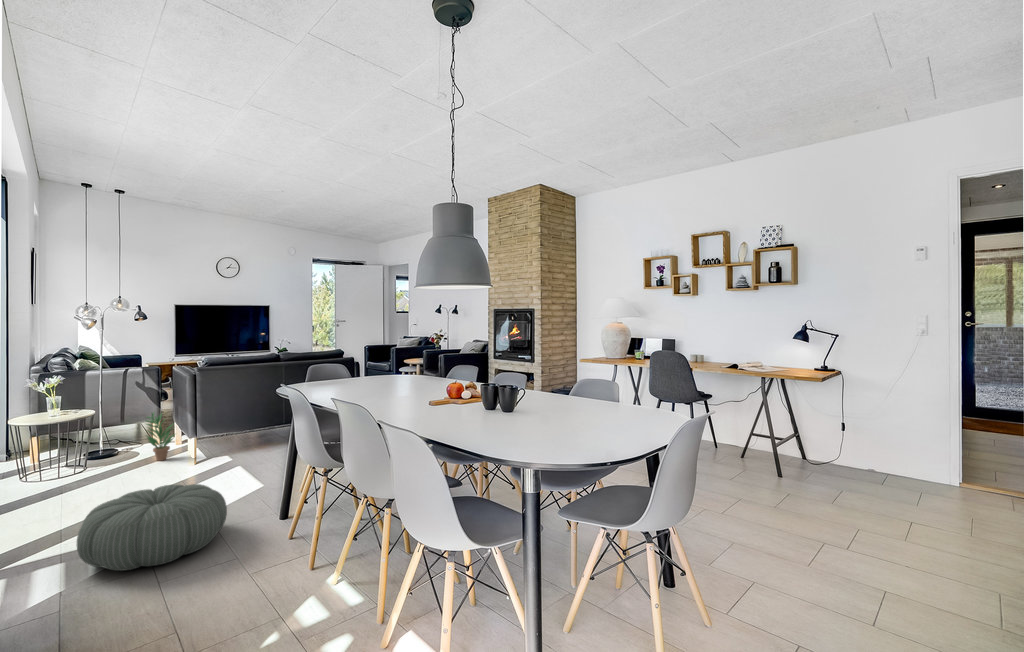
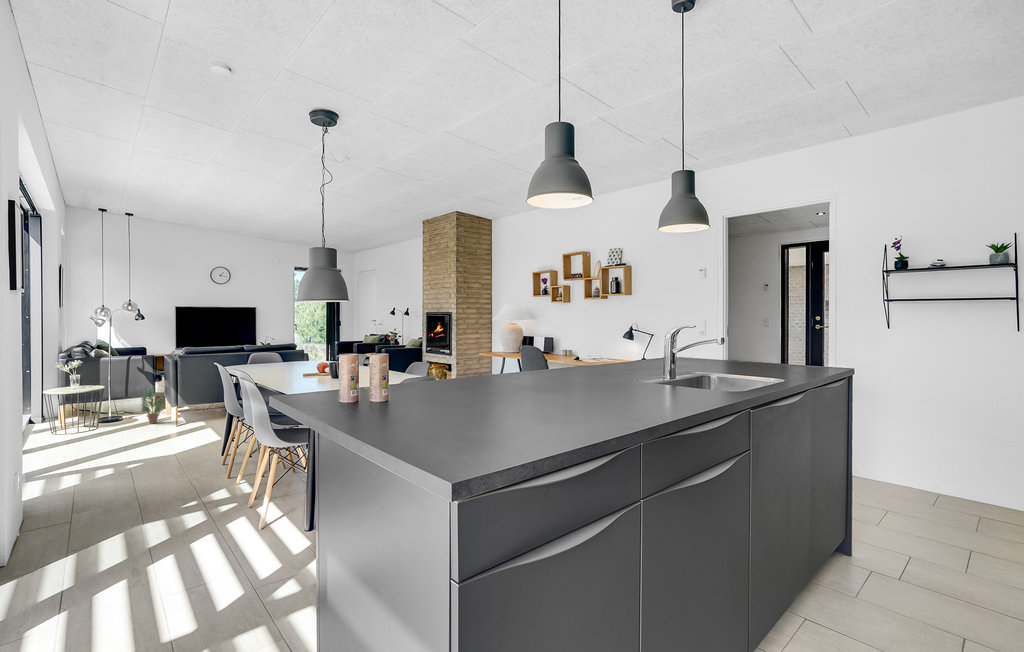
pouf: present [77,484,227,571] -> none [84,430,183,477]

